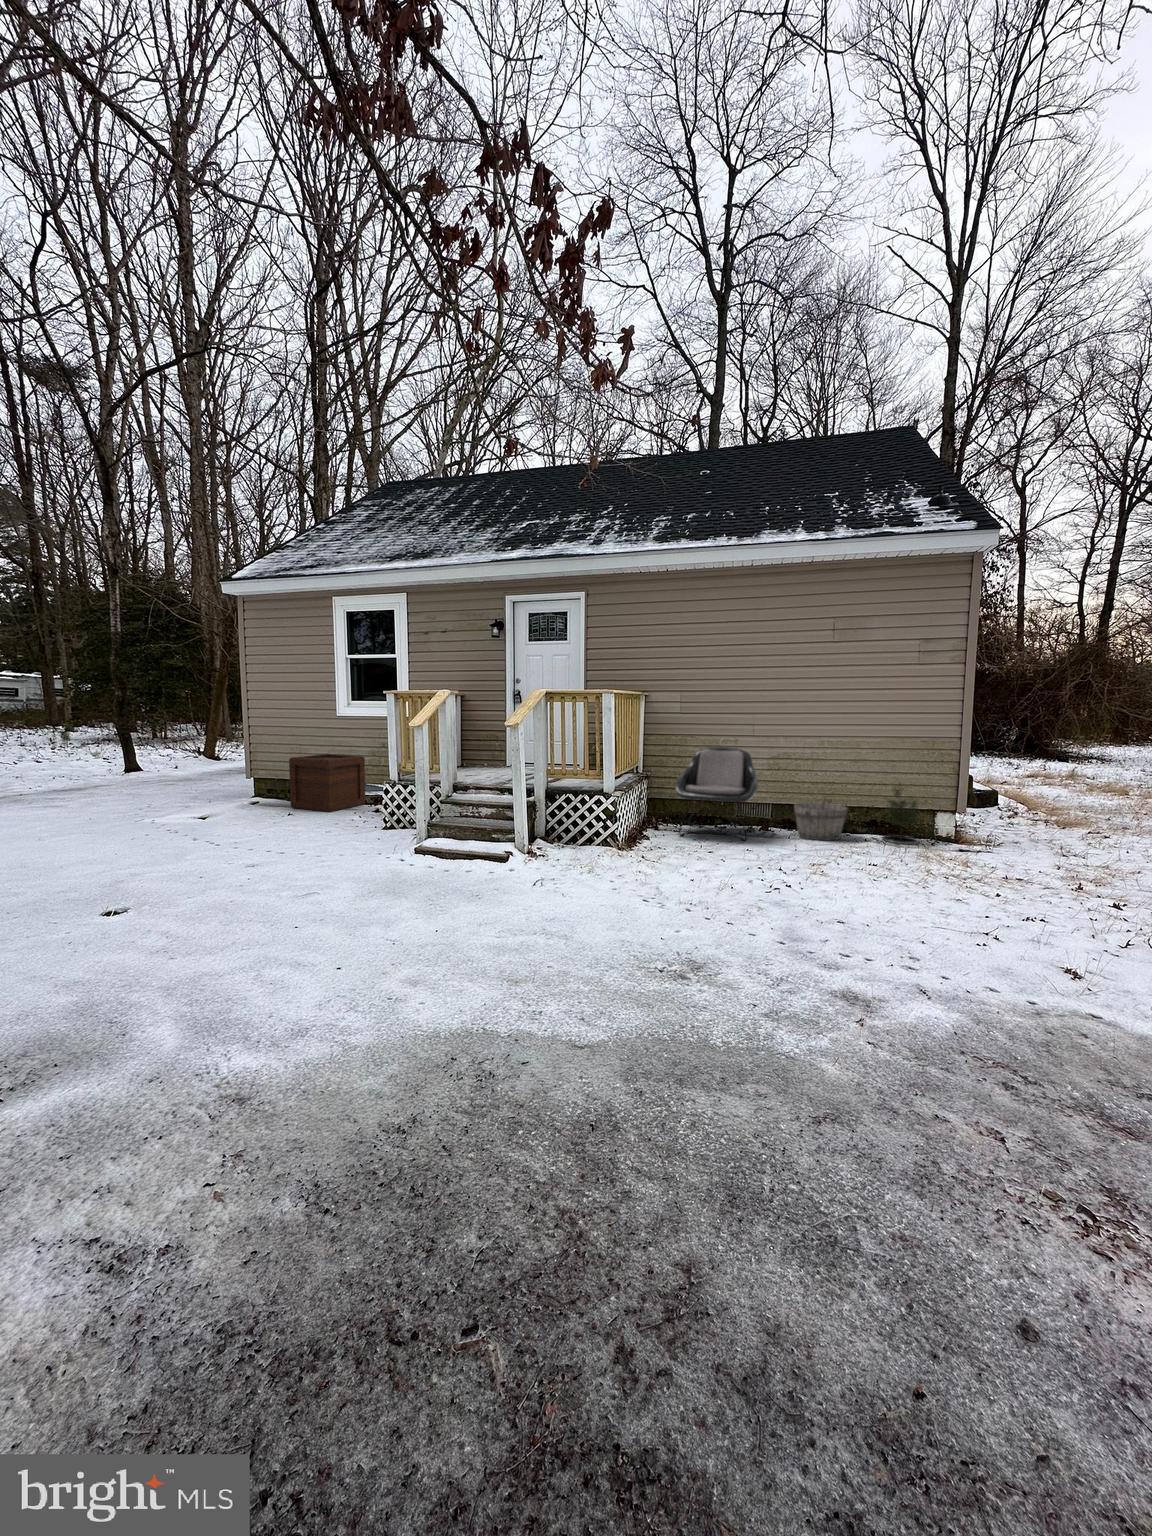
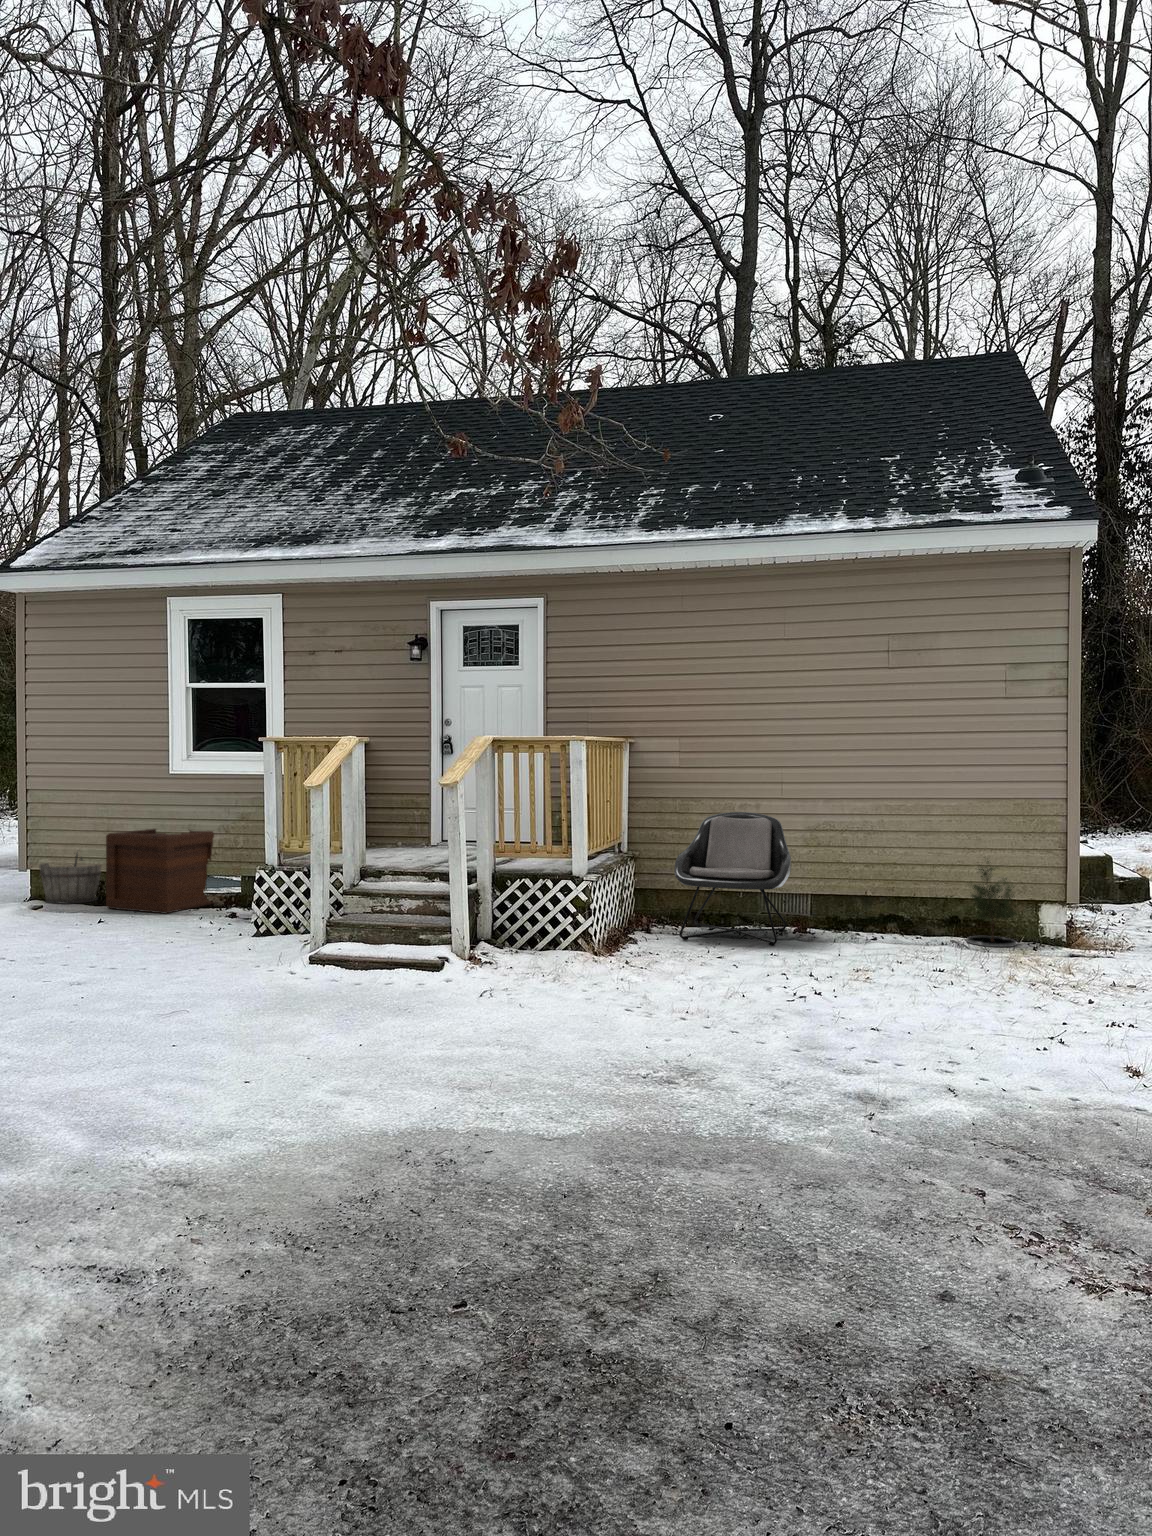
wooden bucket: present [794,801,847,840] -> present [39,852,101,904]

